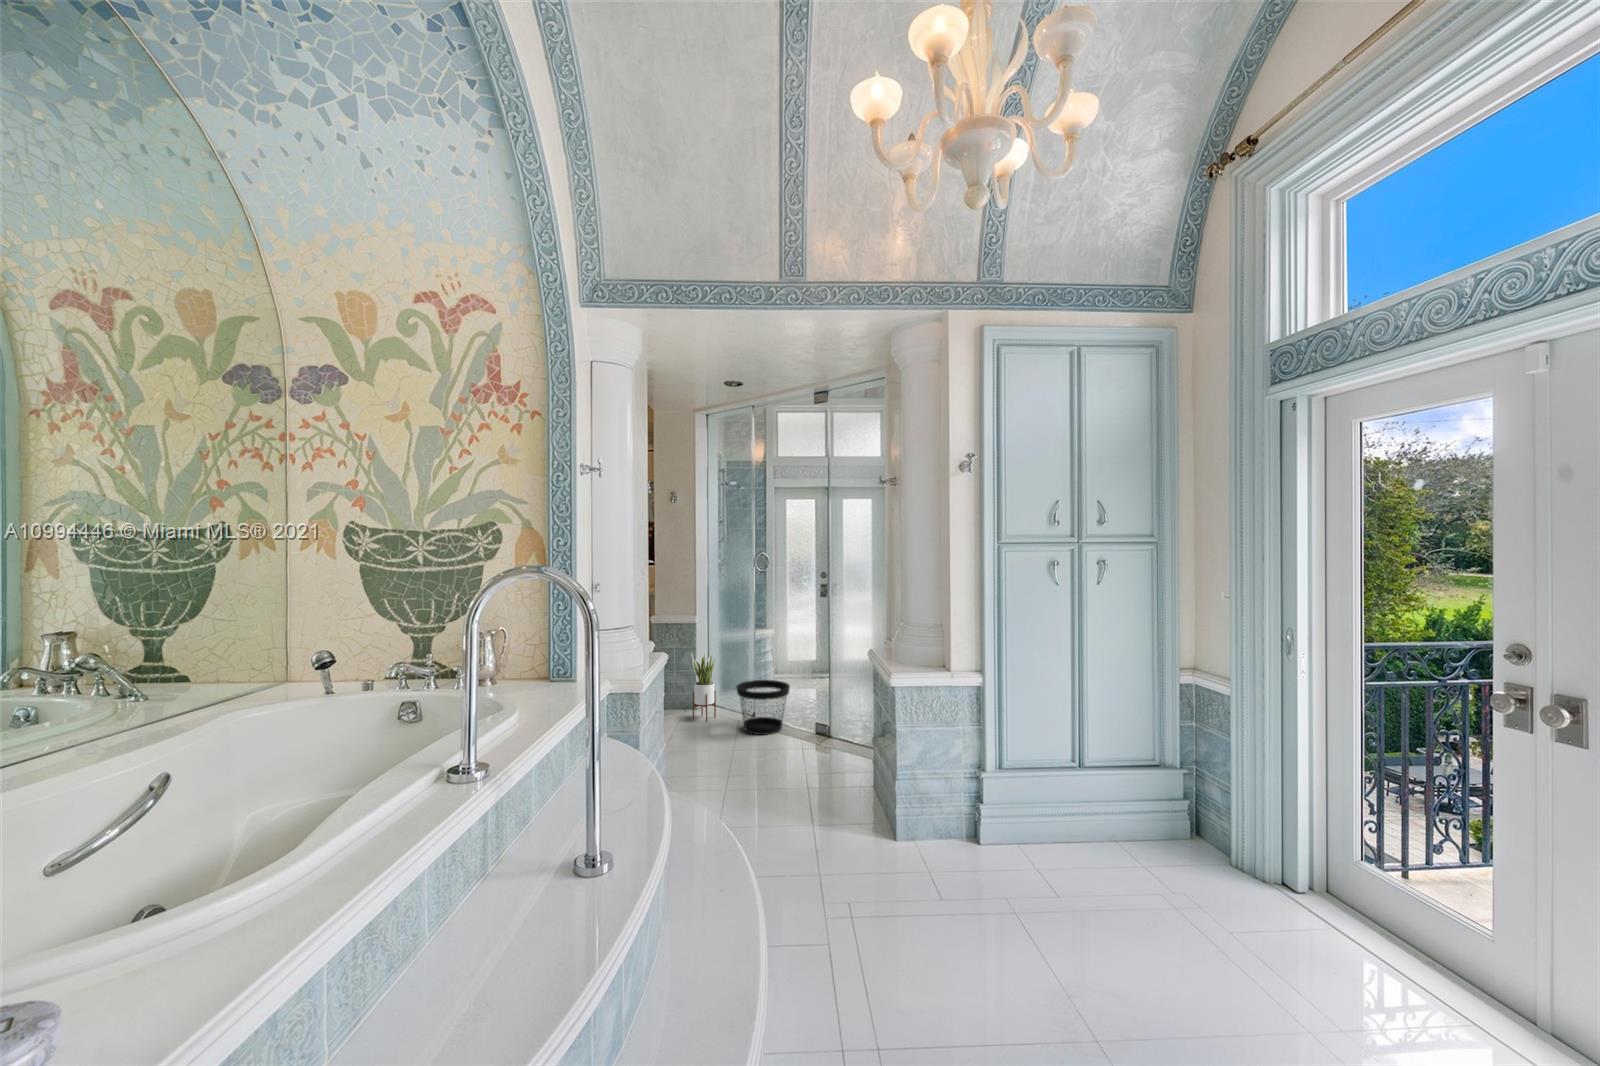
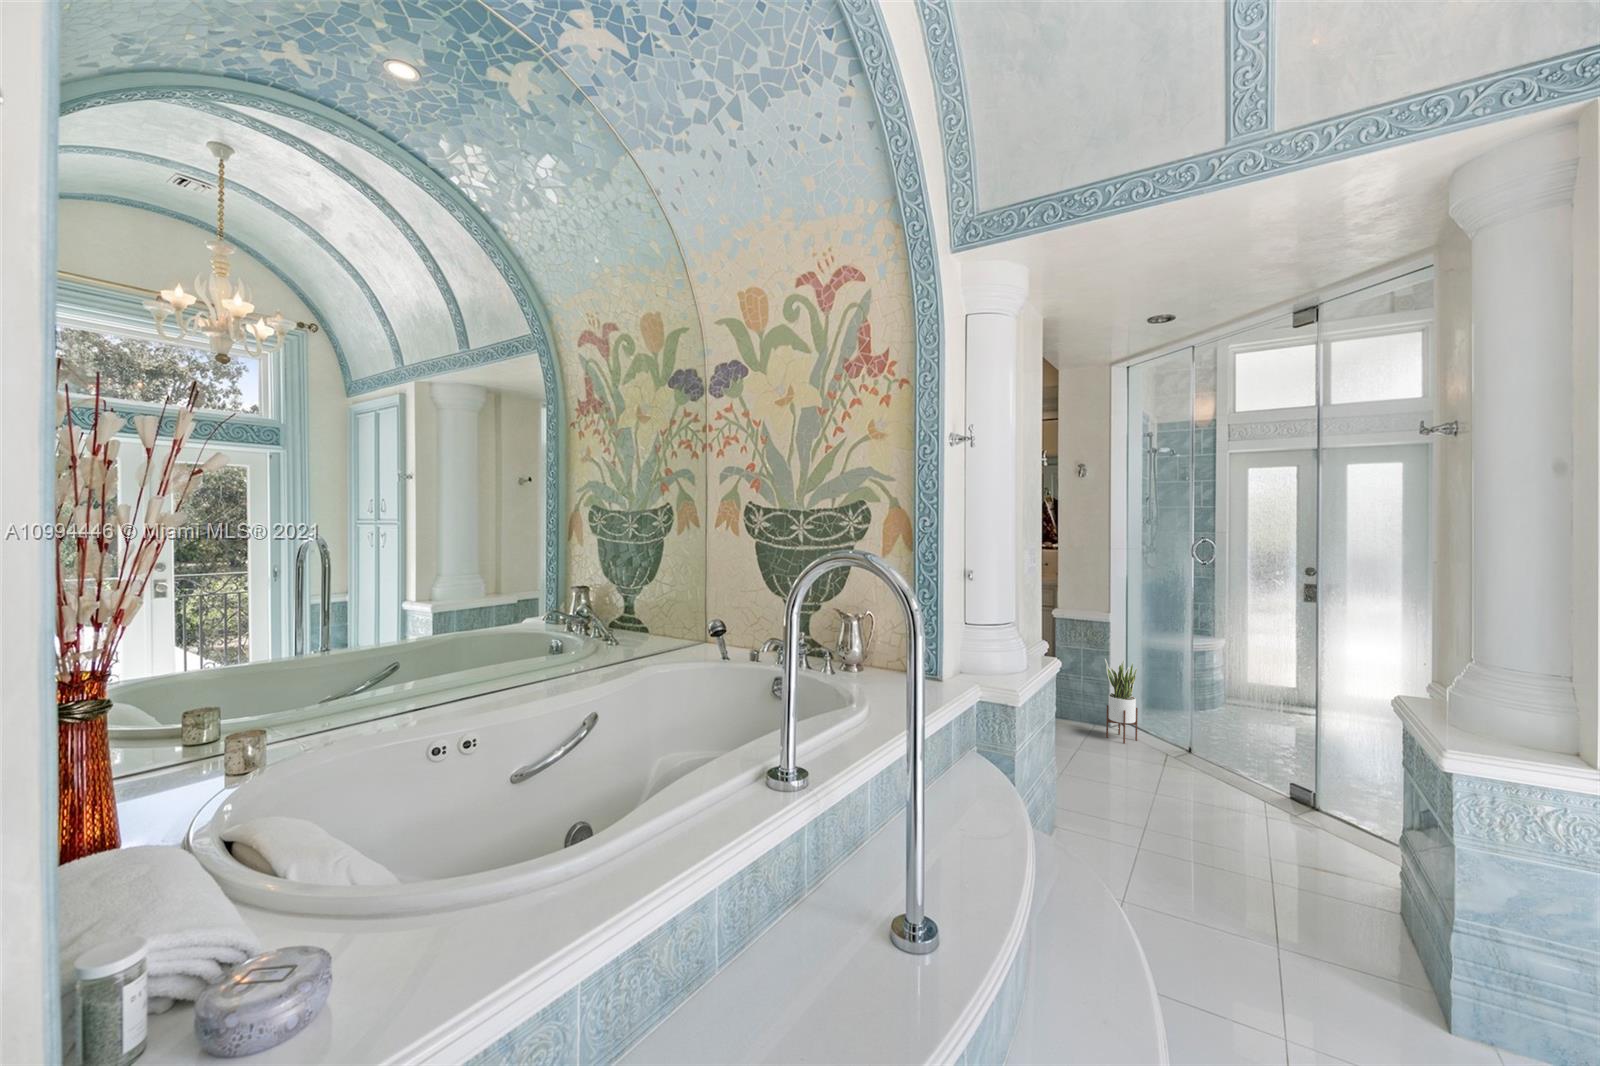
wastebasket: present [736,680,790,735] -> none [1165,704,1248,779]

